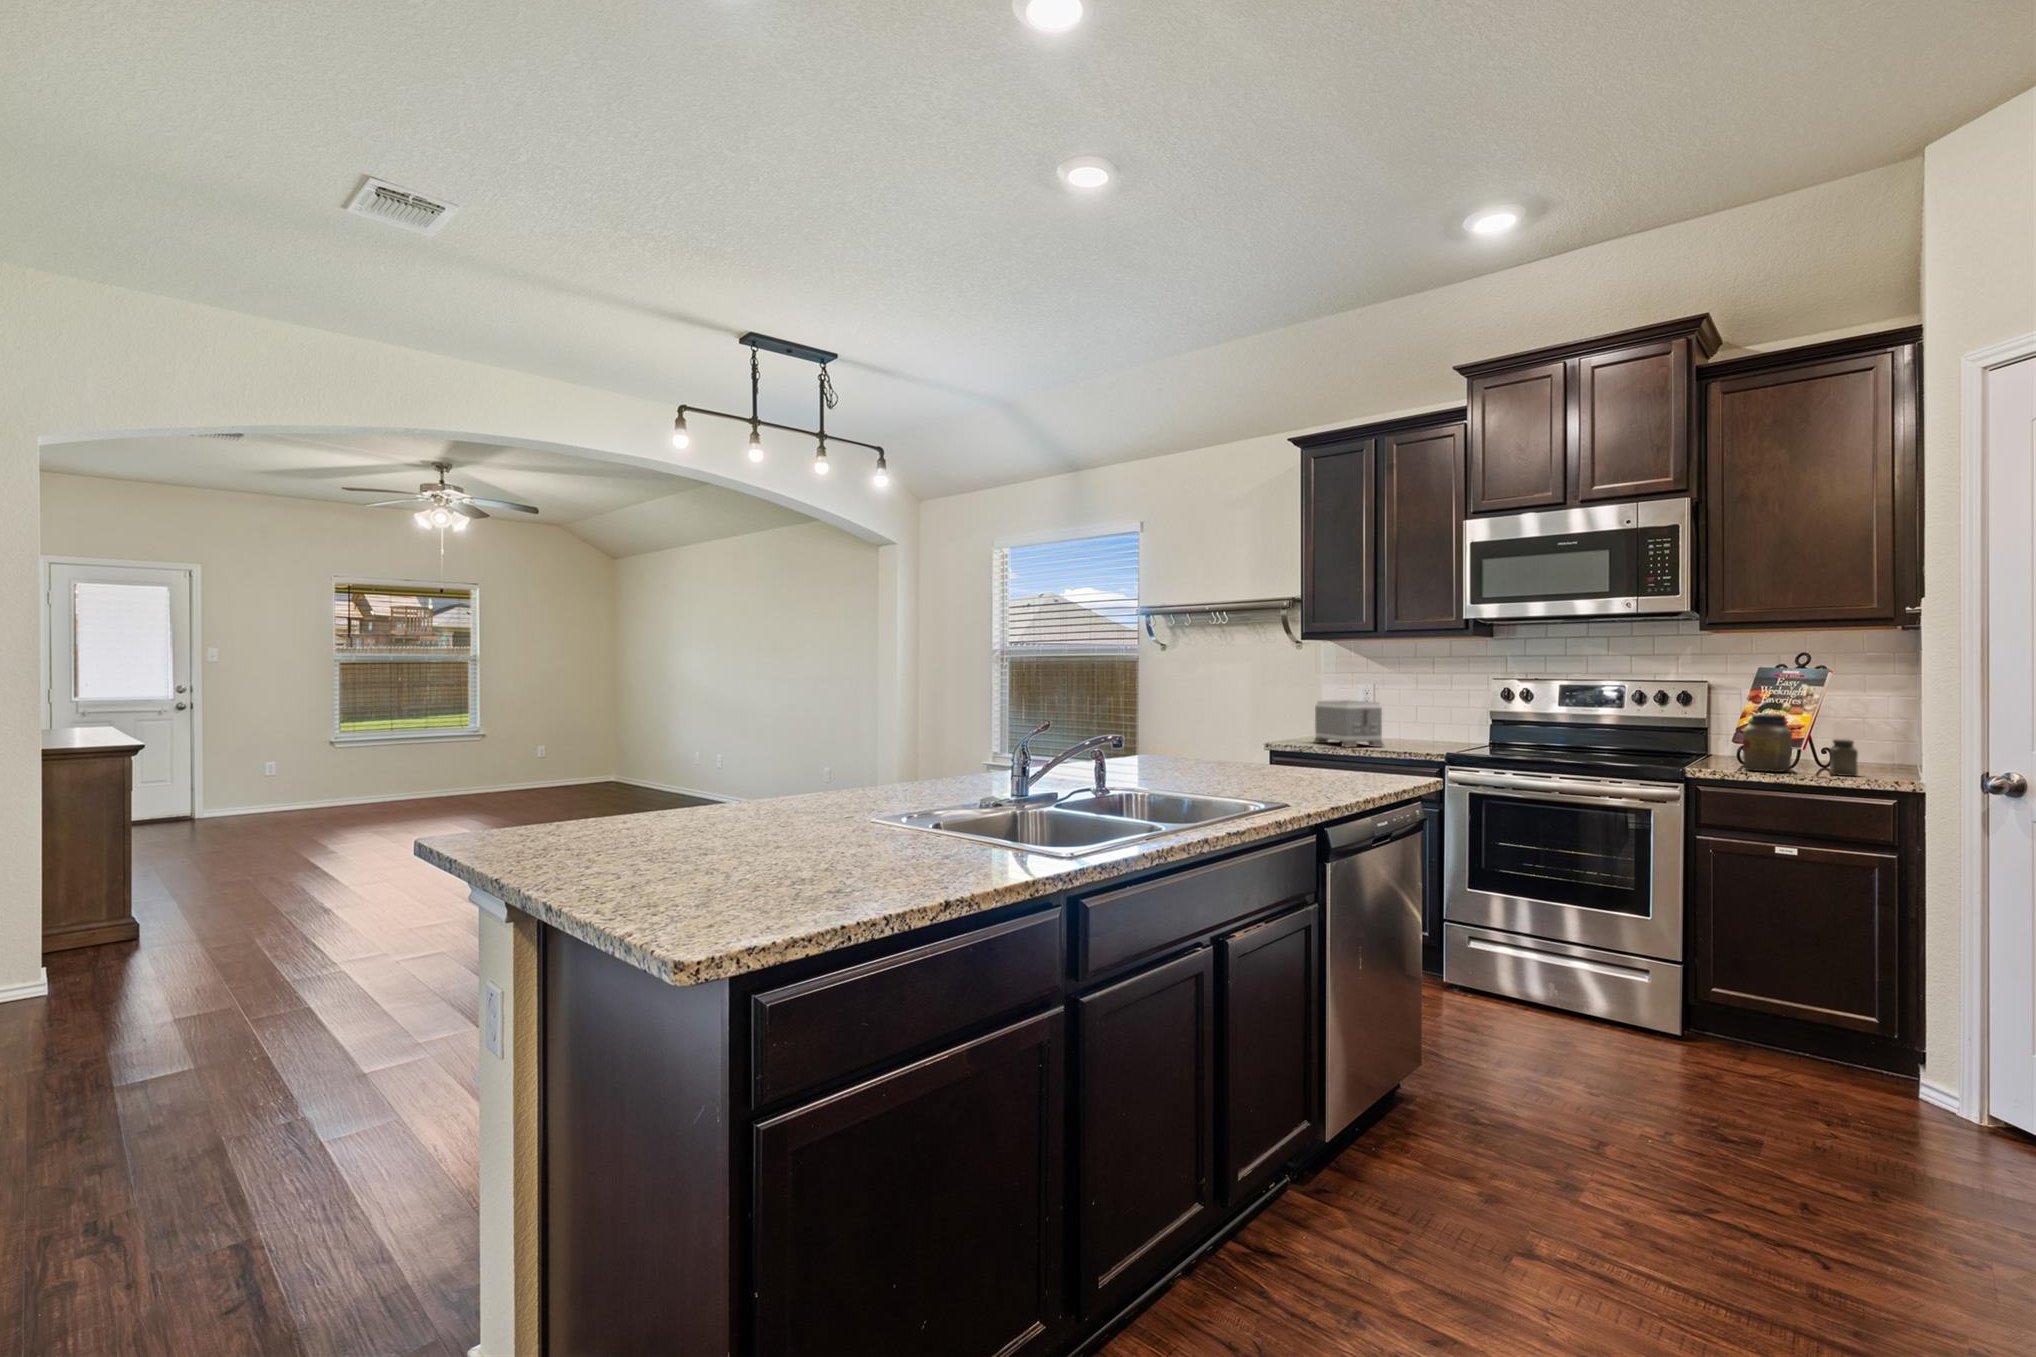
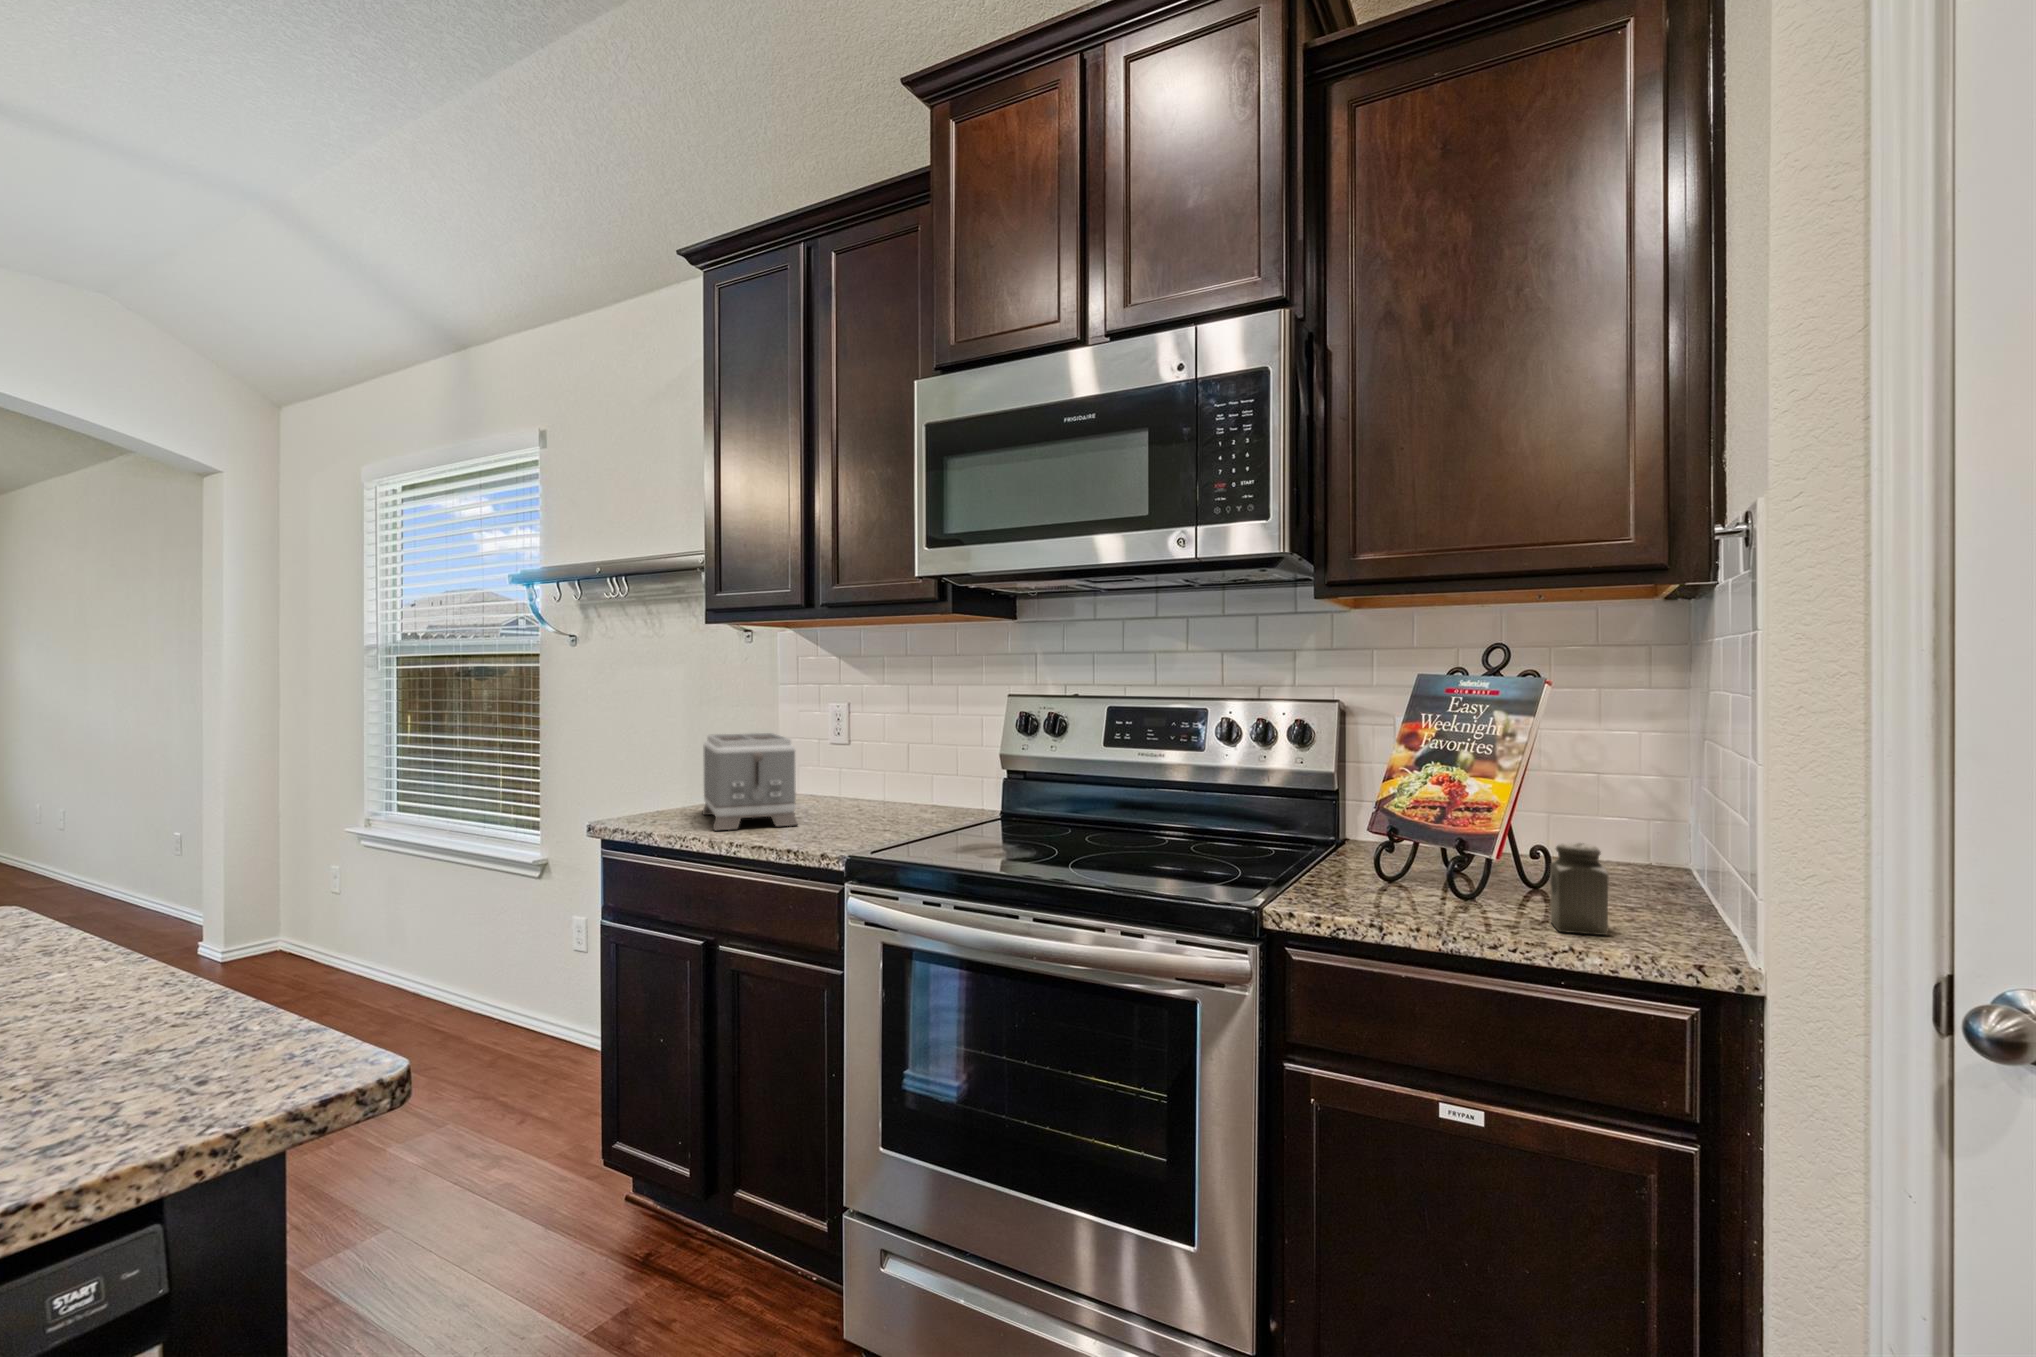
jar: present [1743,714,1792,772] -> none [1378,782,1475,922]

